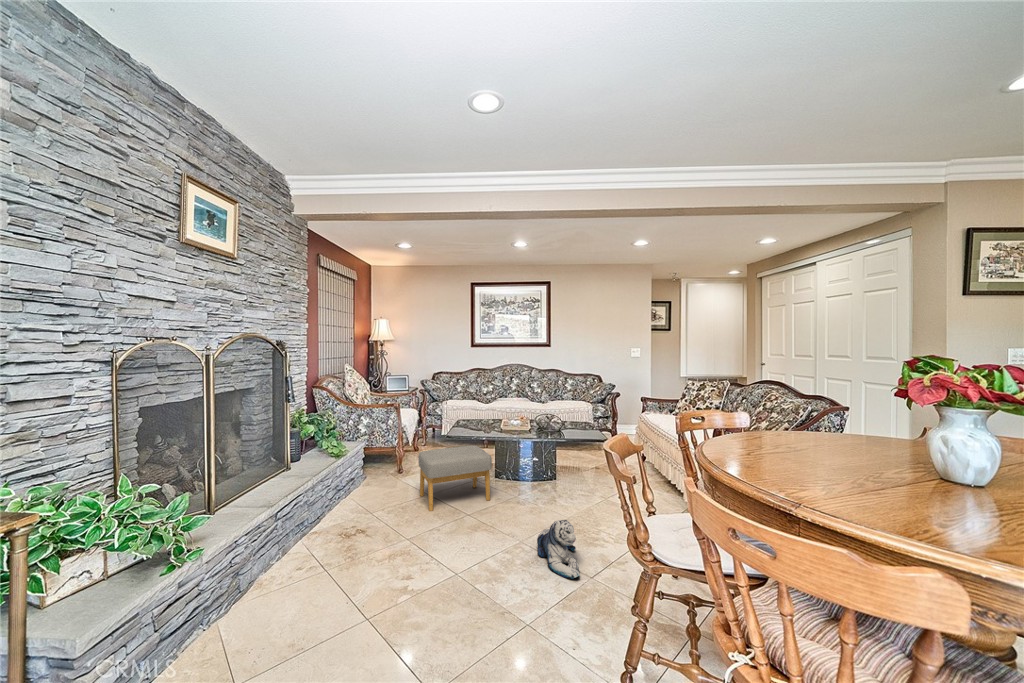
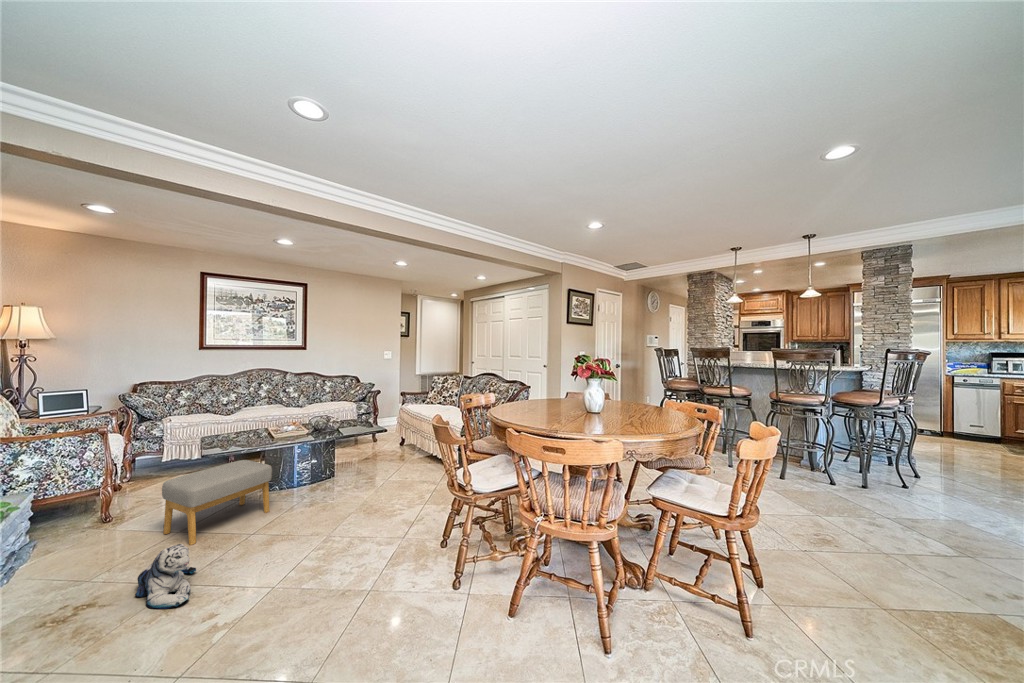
plush toy: present [537,520,580,579] -> present [135,544,196,609]

